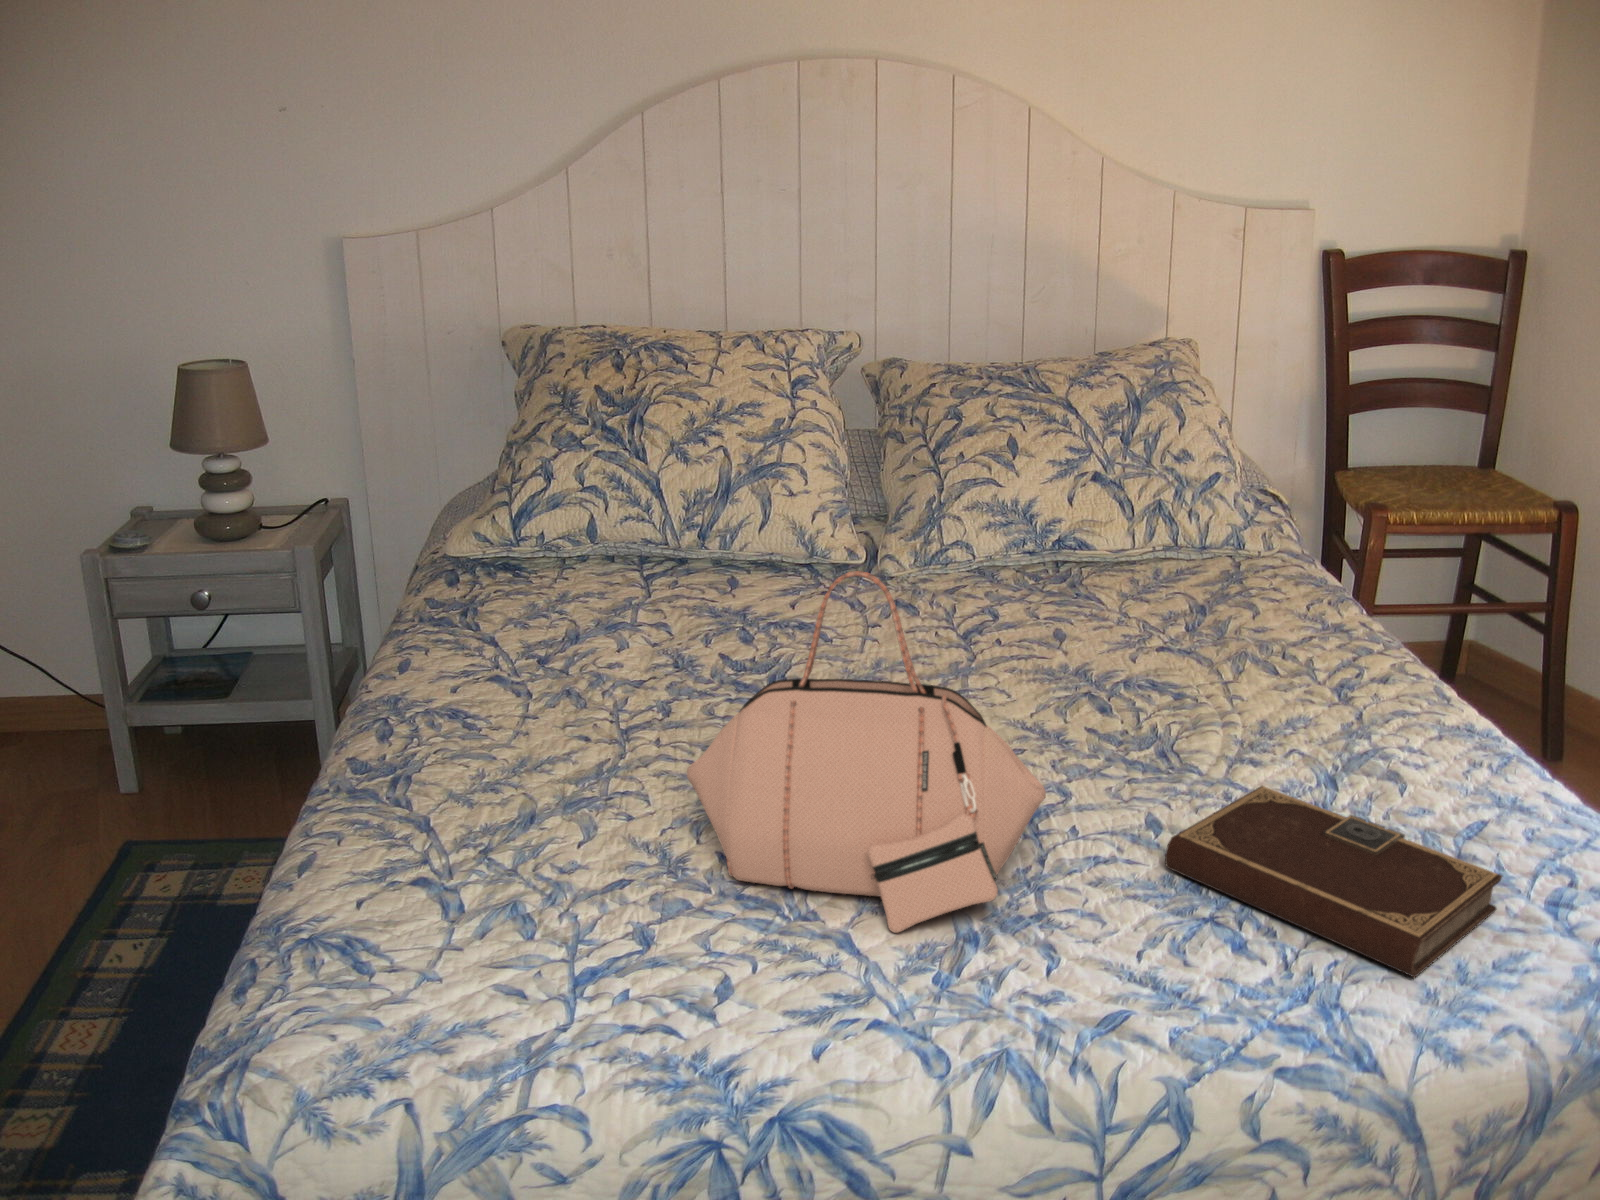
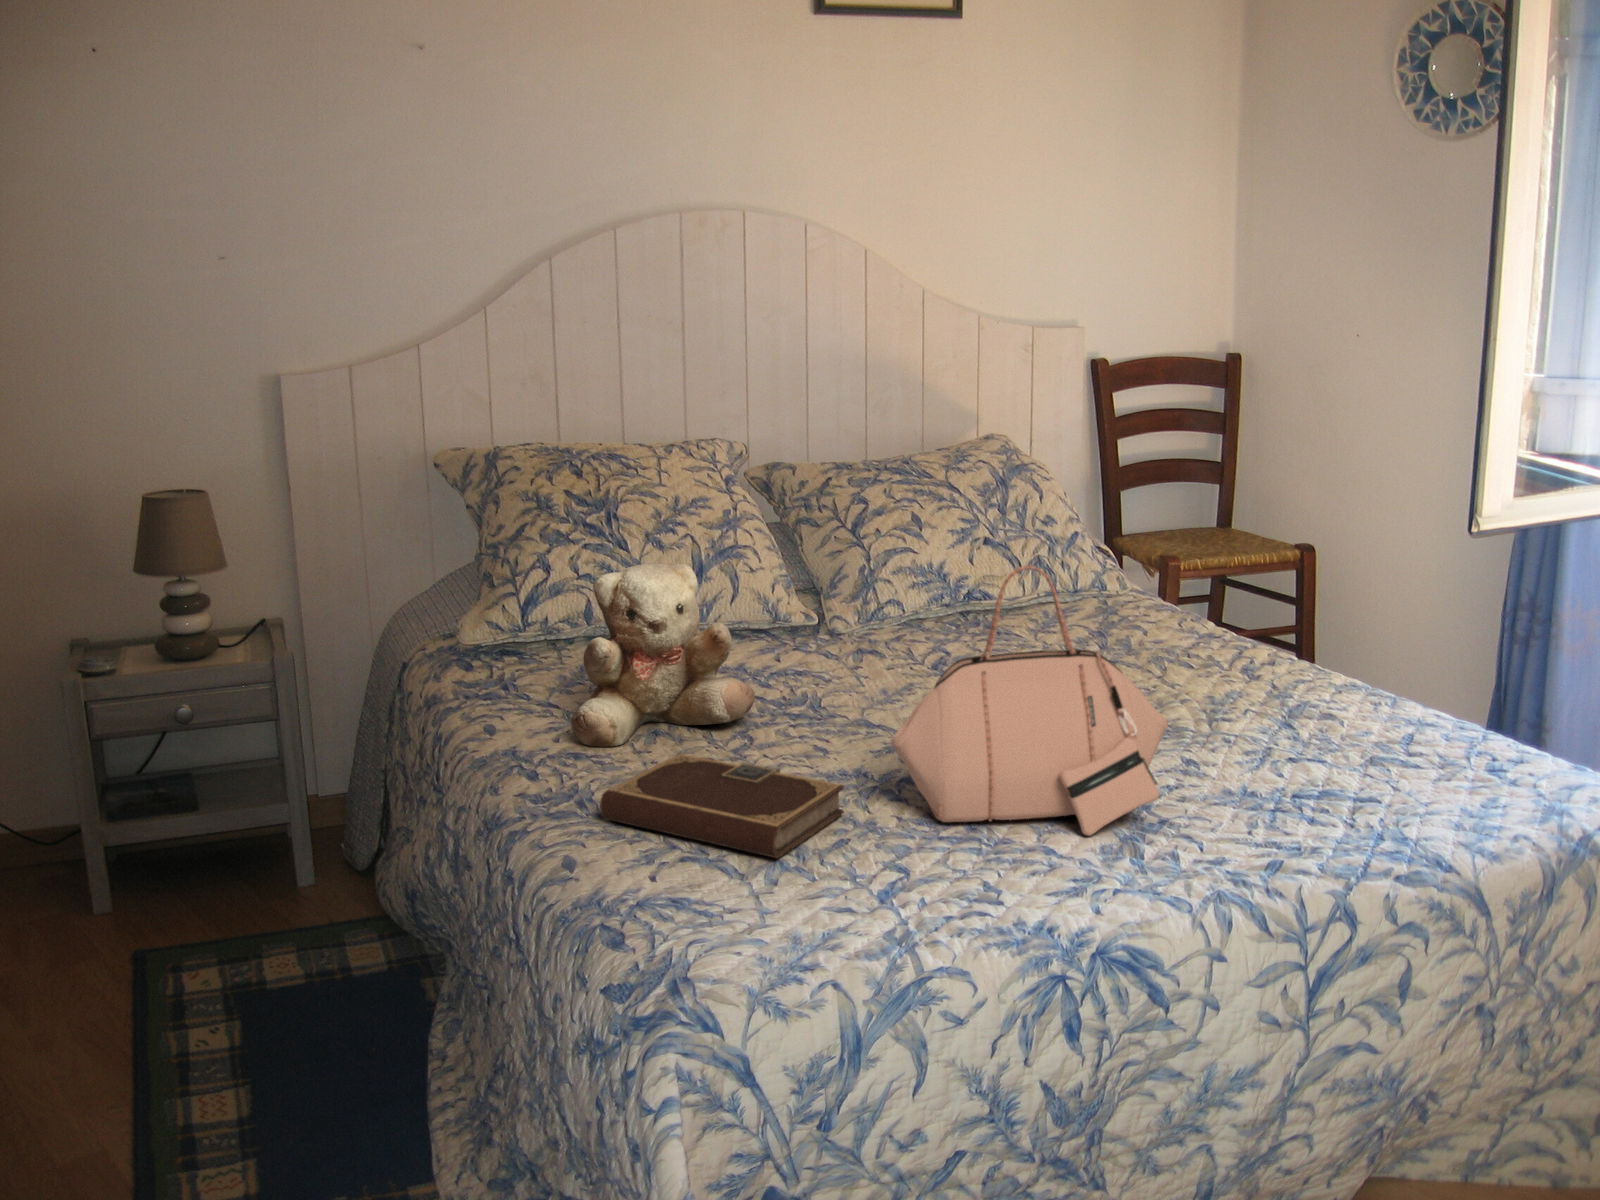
teddy bear: none [446,500,666,708] -> present [571,563,755,747]
notebook: present [1165,786,1502,977] -> present [600,754,844,858]

